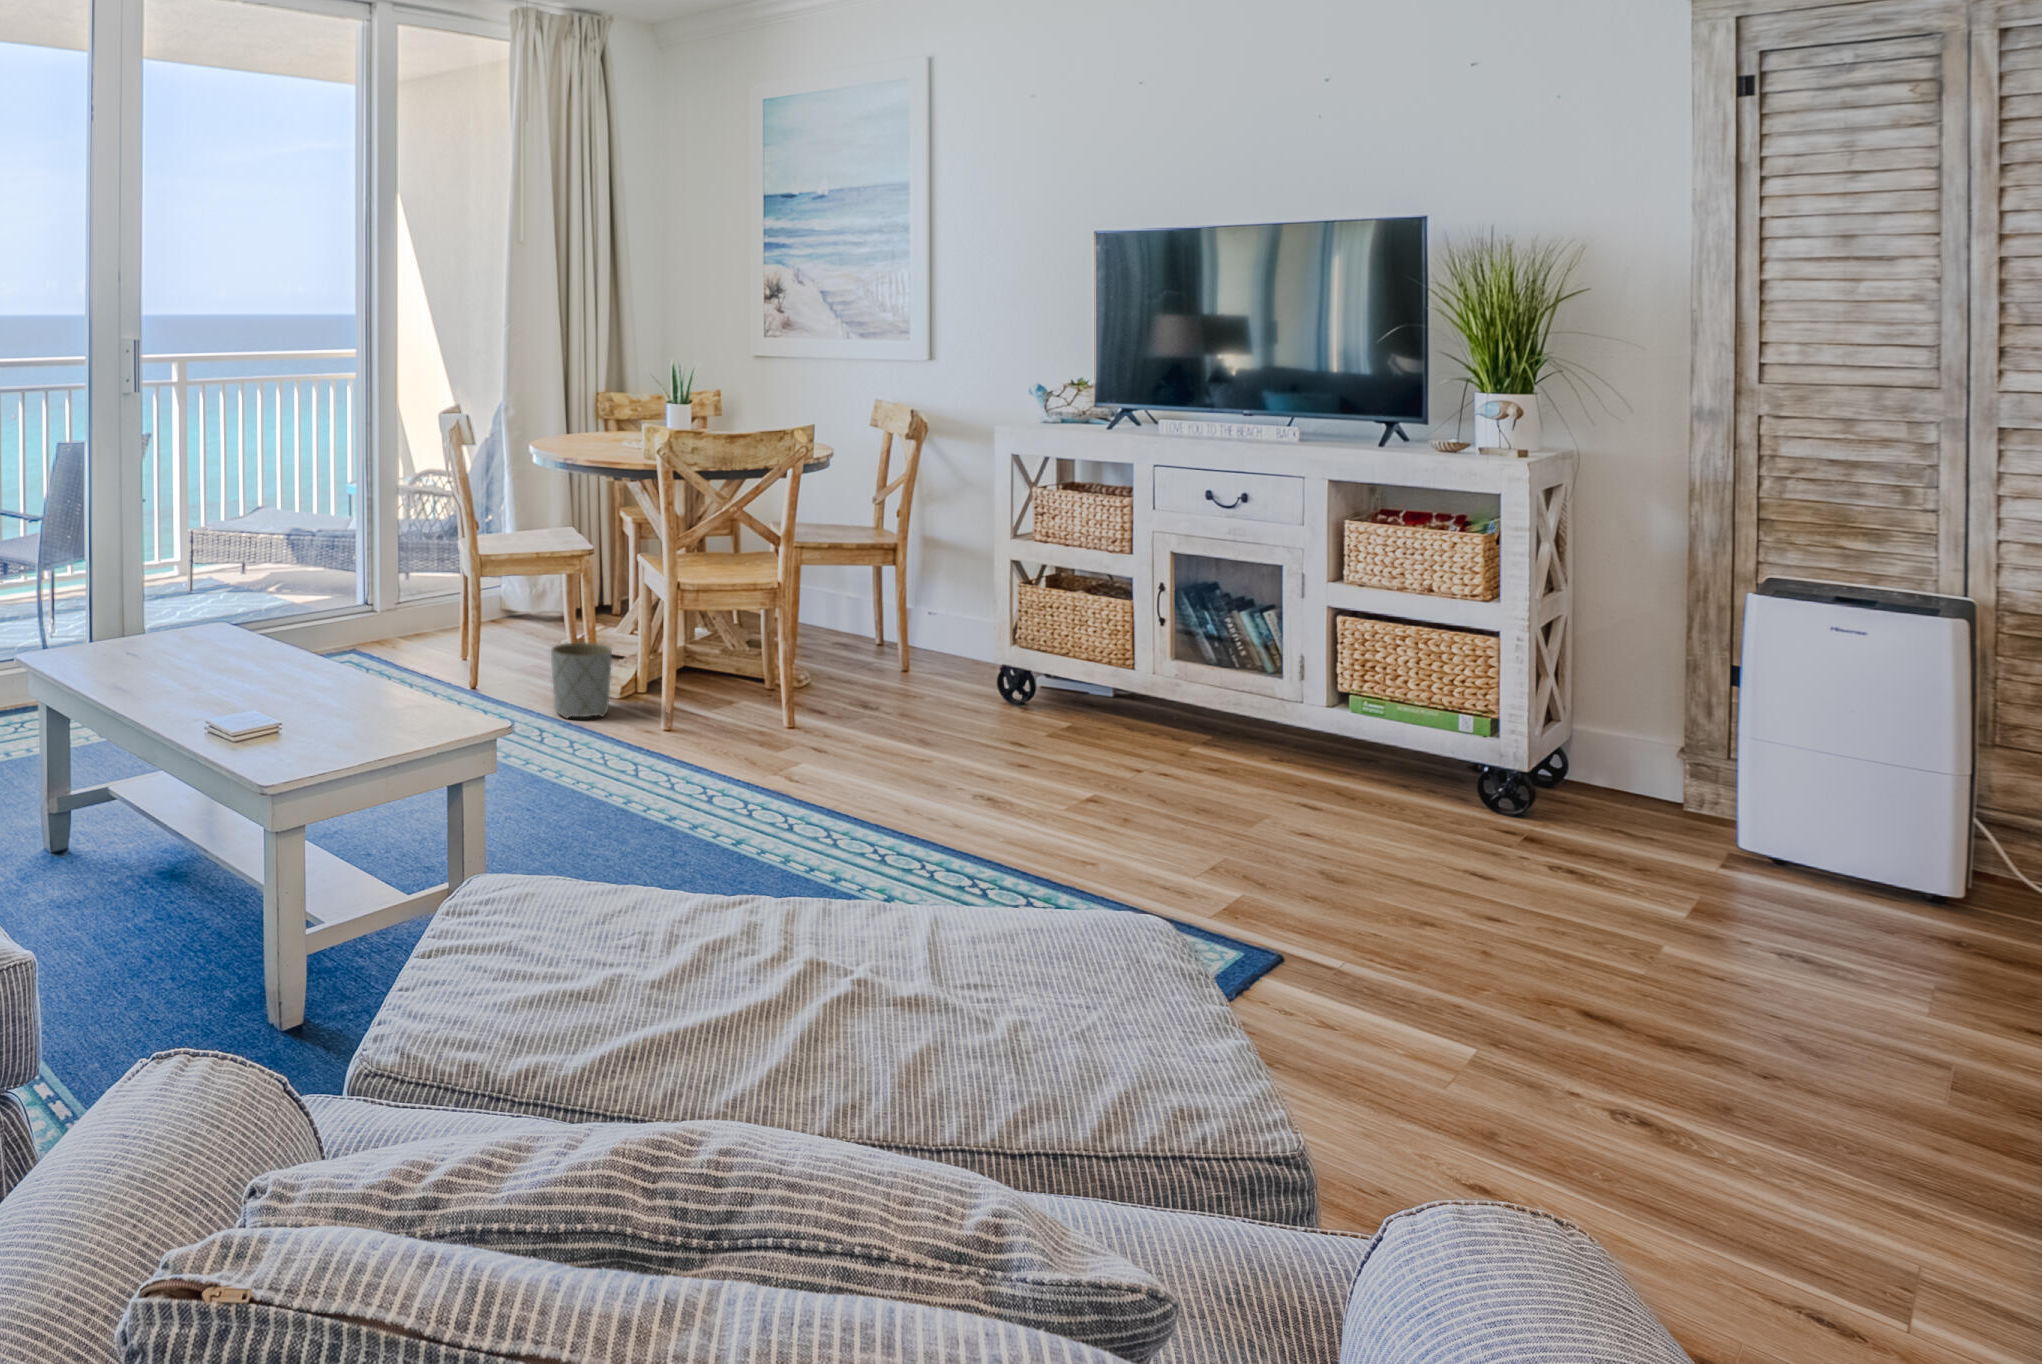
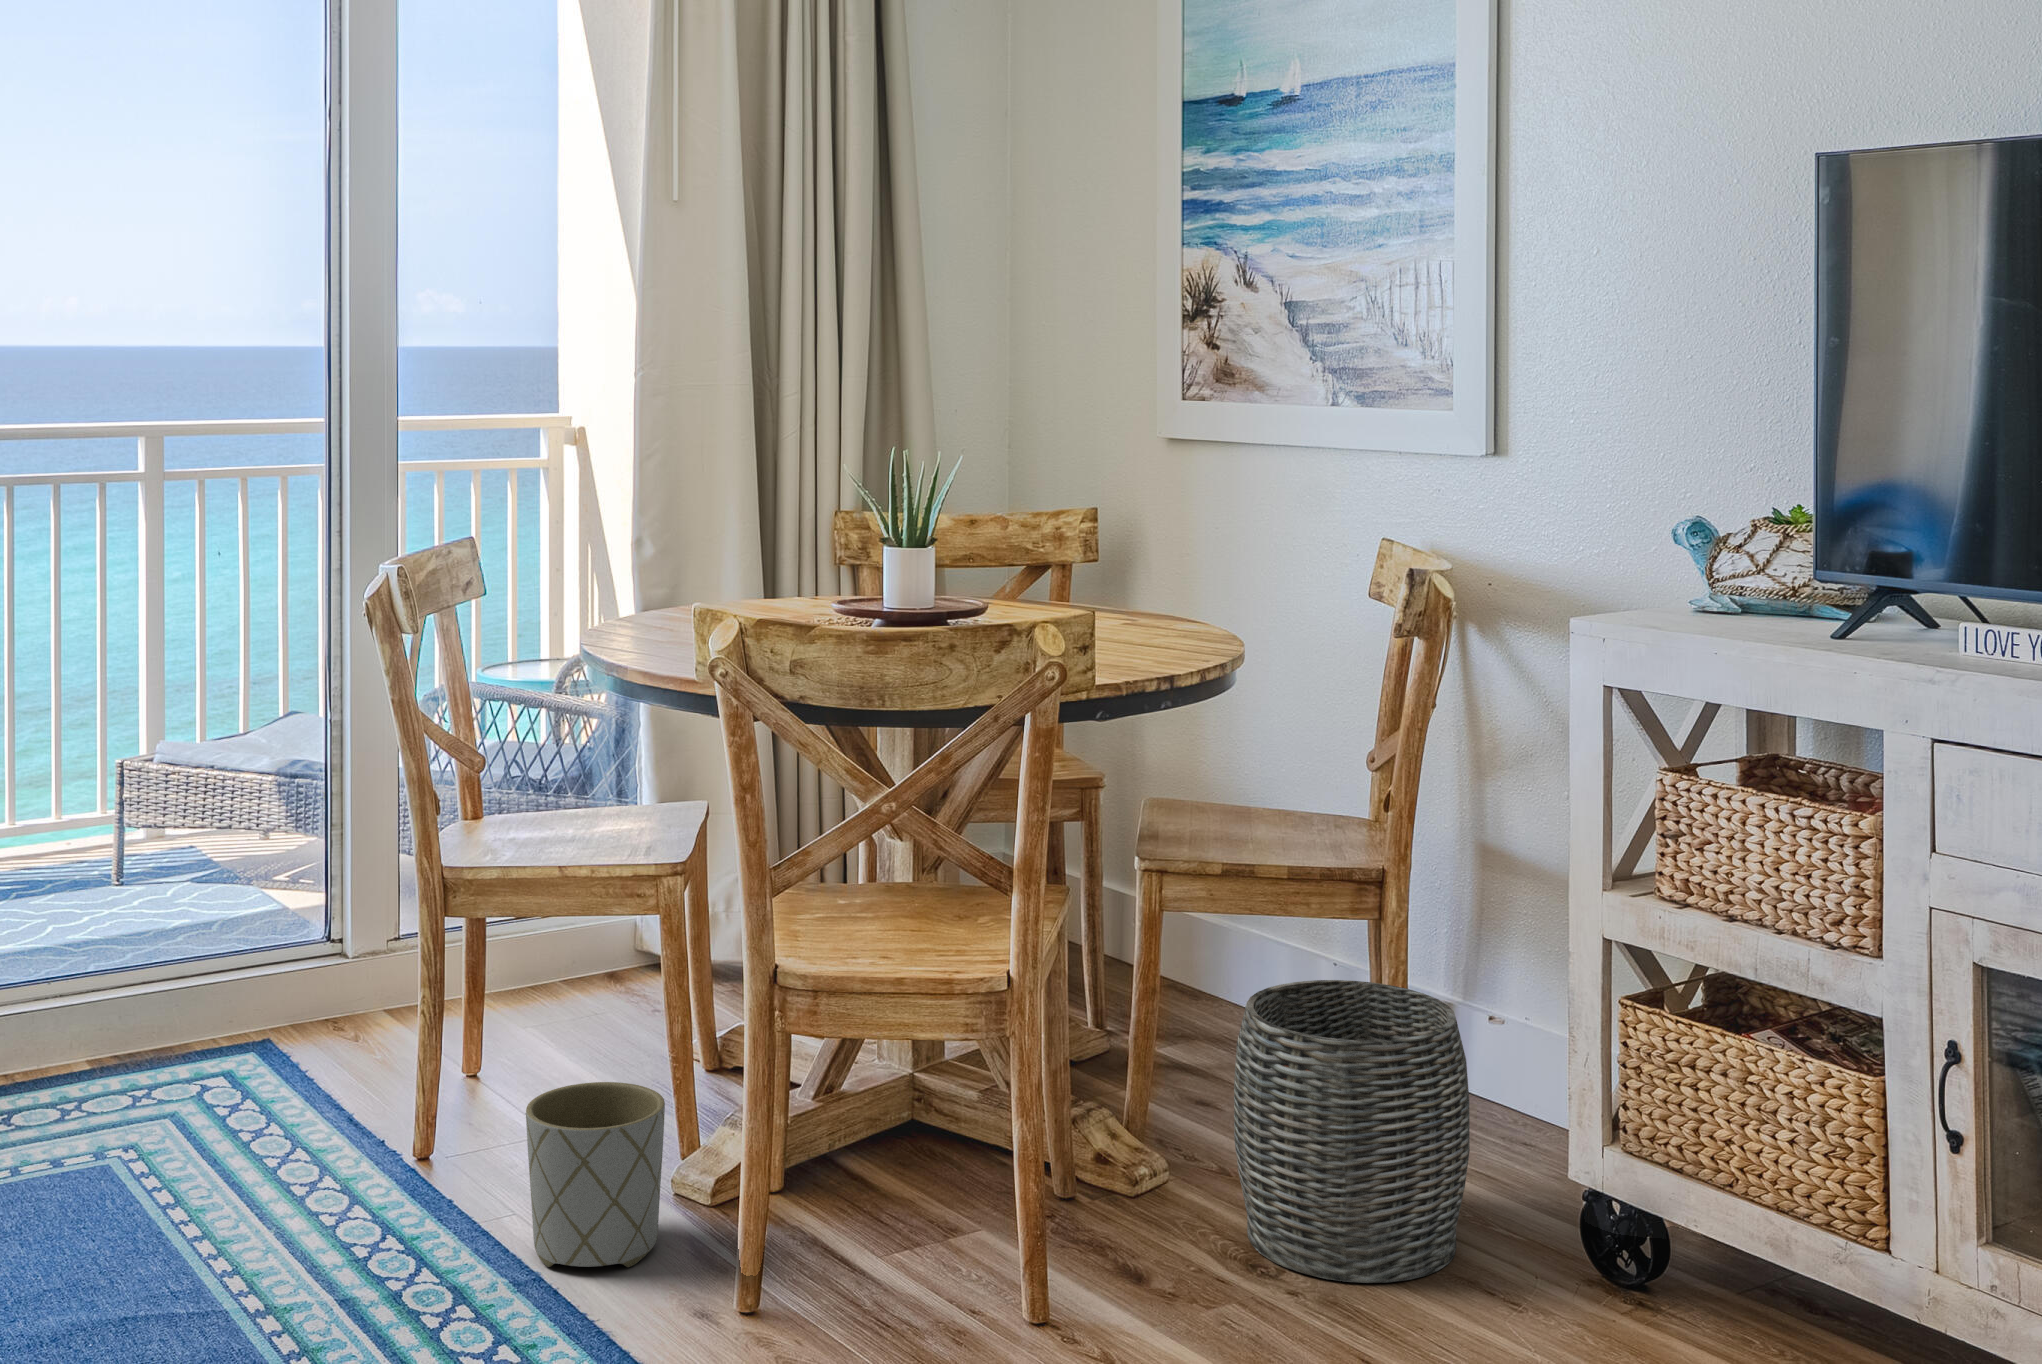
woven basket: none [851,589,952,707] -> present [1234,980,1470,1283]

